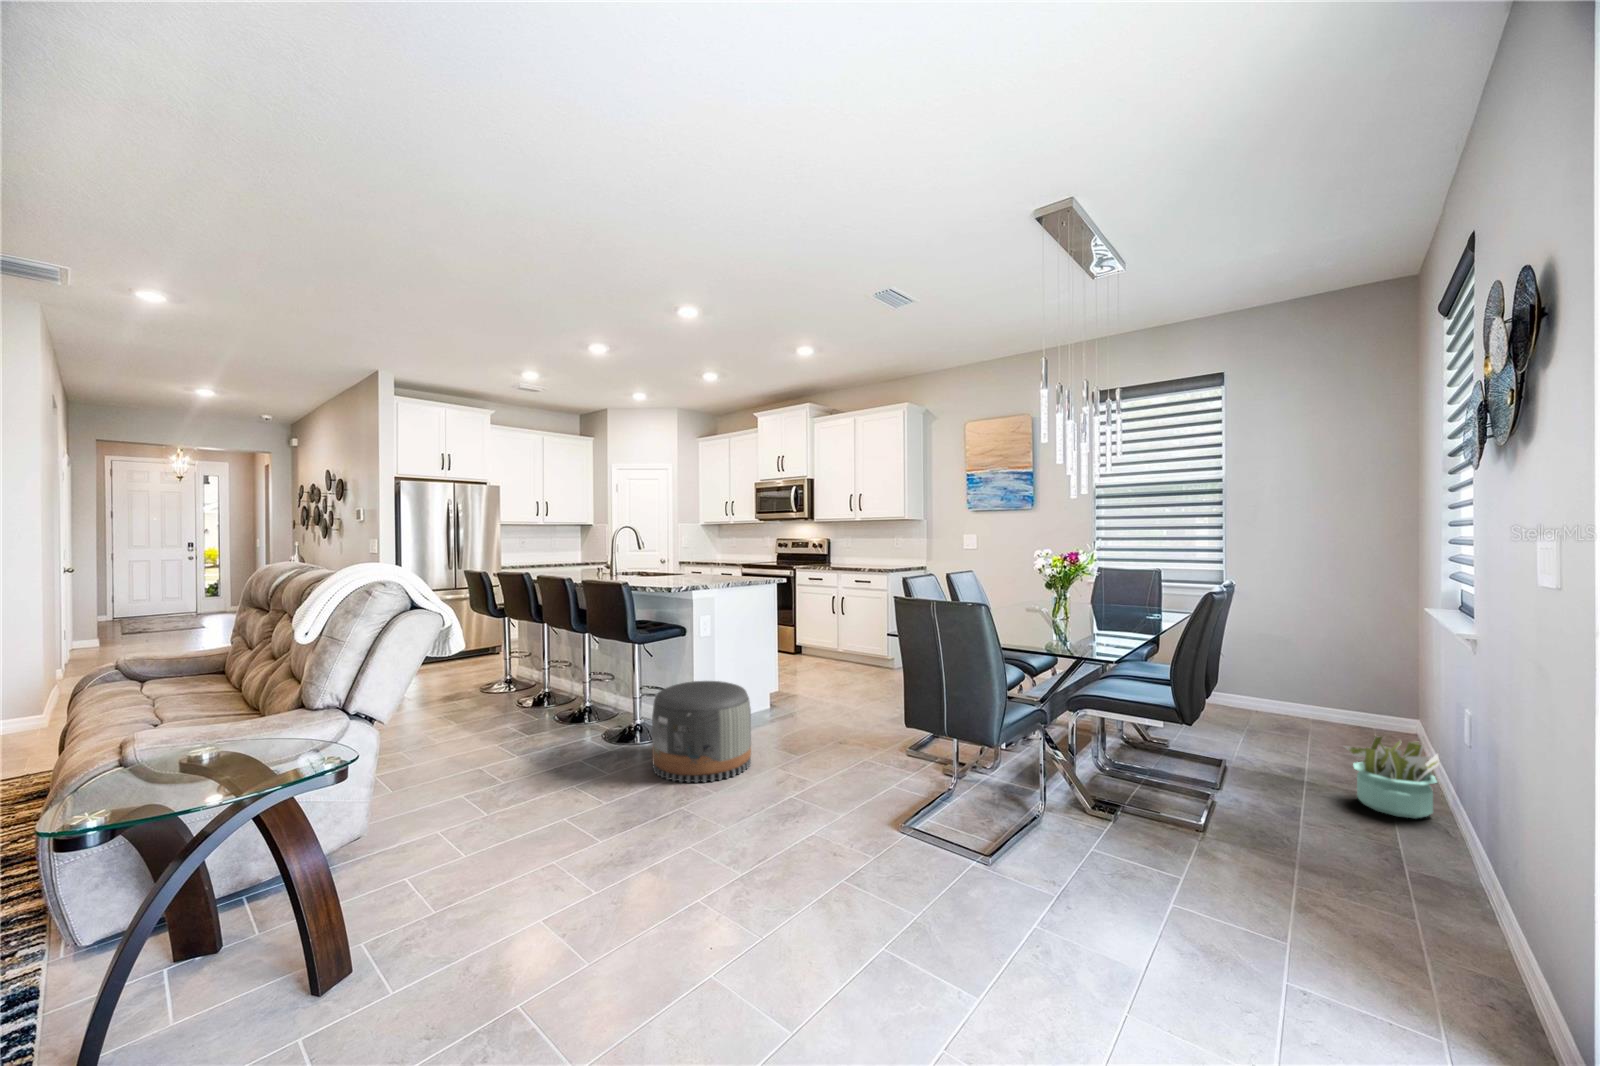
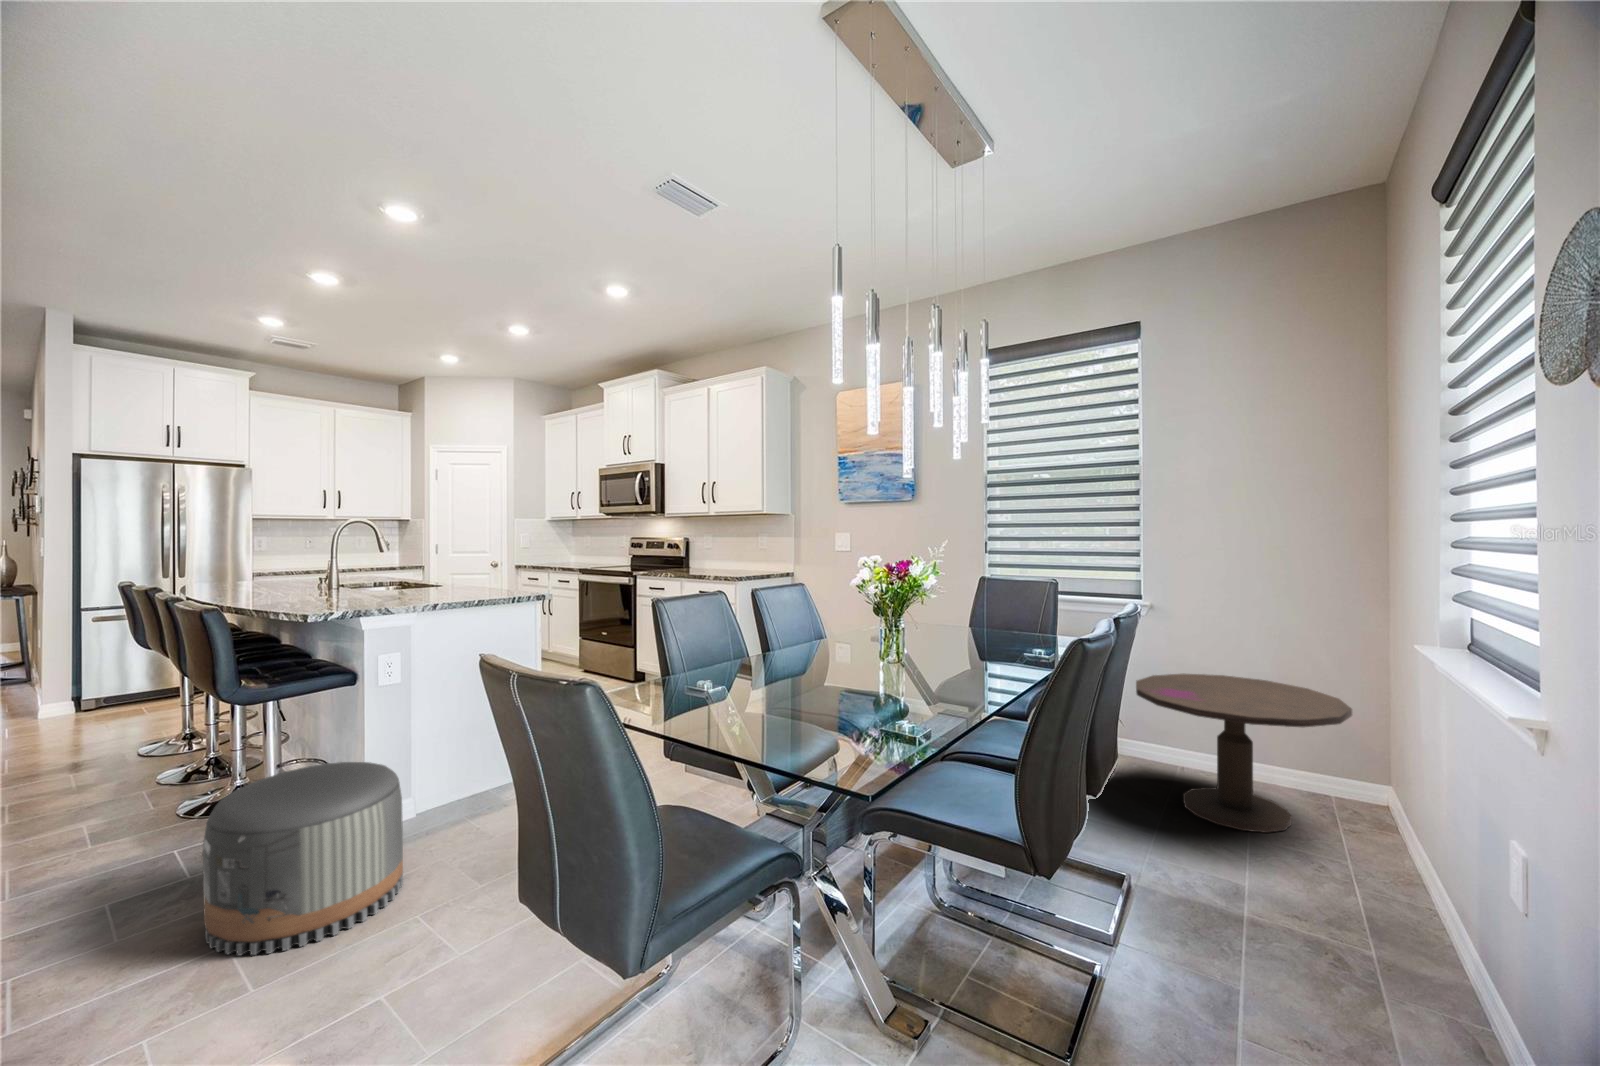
side table: none [1224,639,1387,745] -> present [1136,674,1352,833]
decorative plant: present [1344,736,1439,819] -> none [1296,852,1458,1012]

